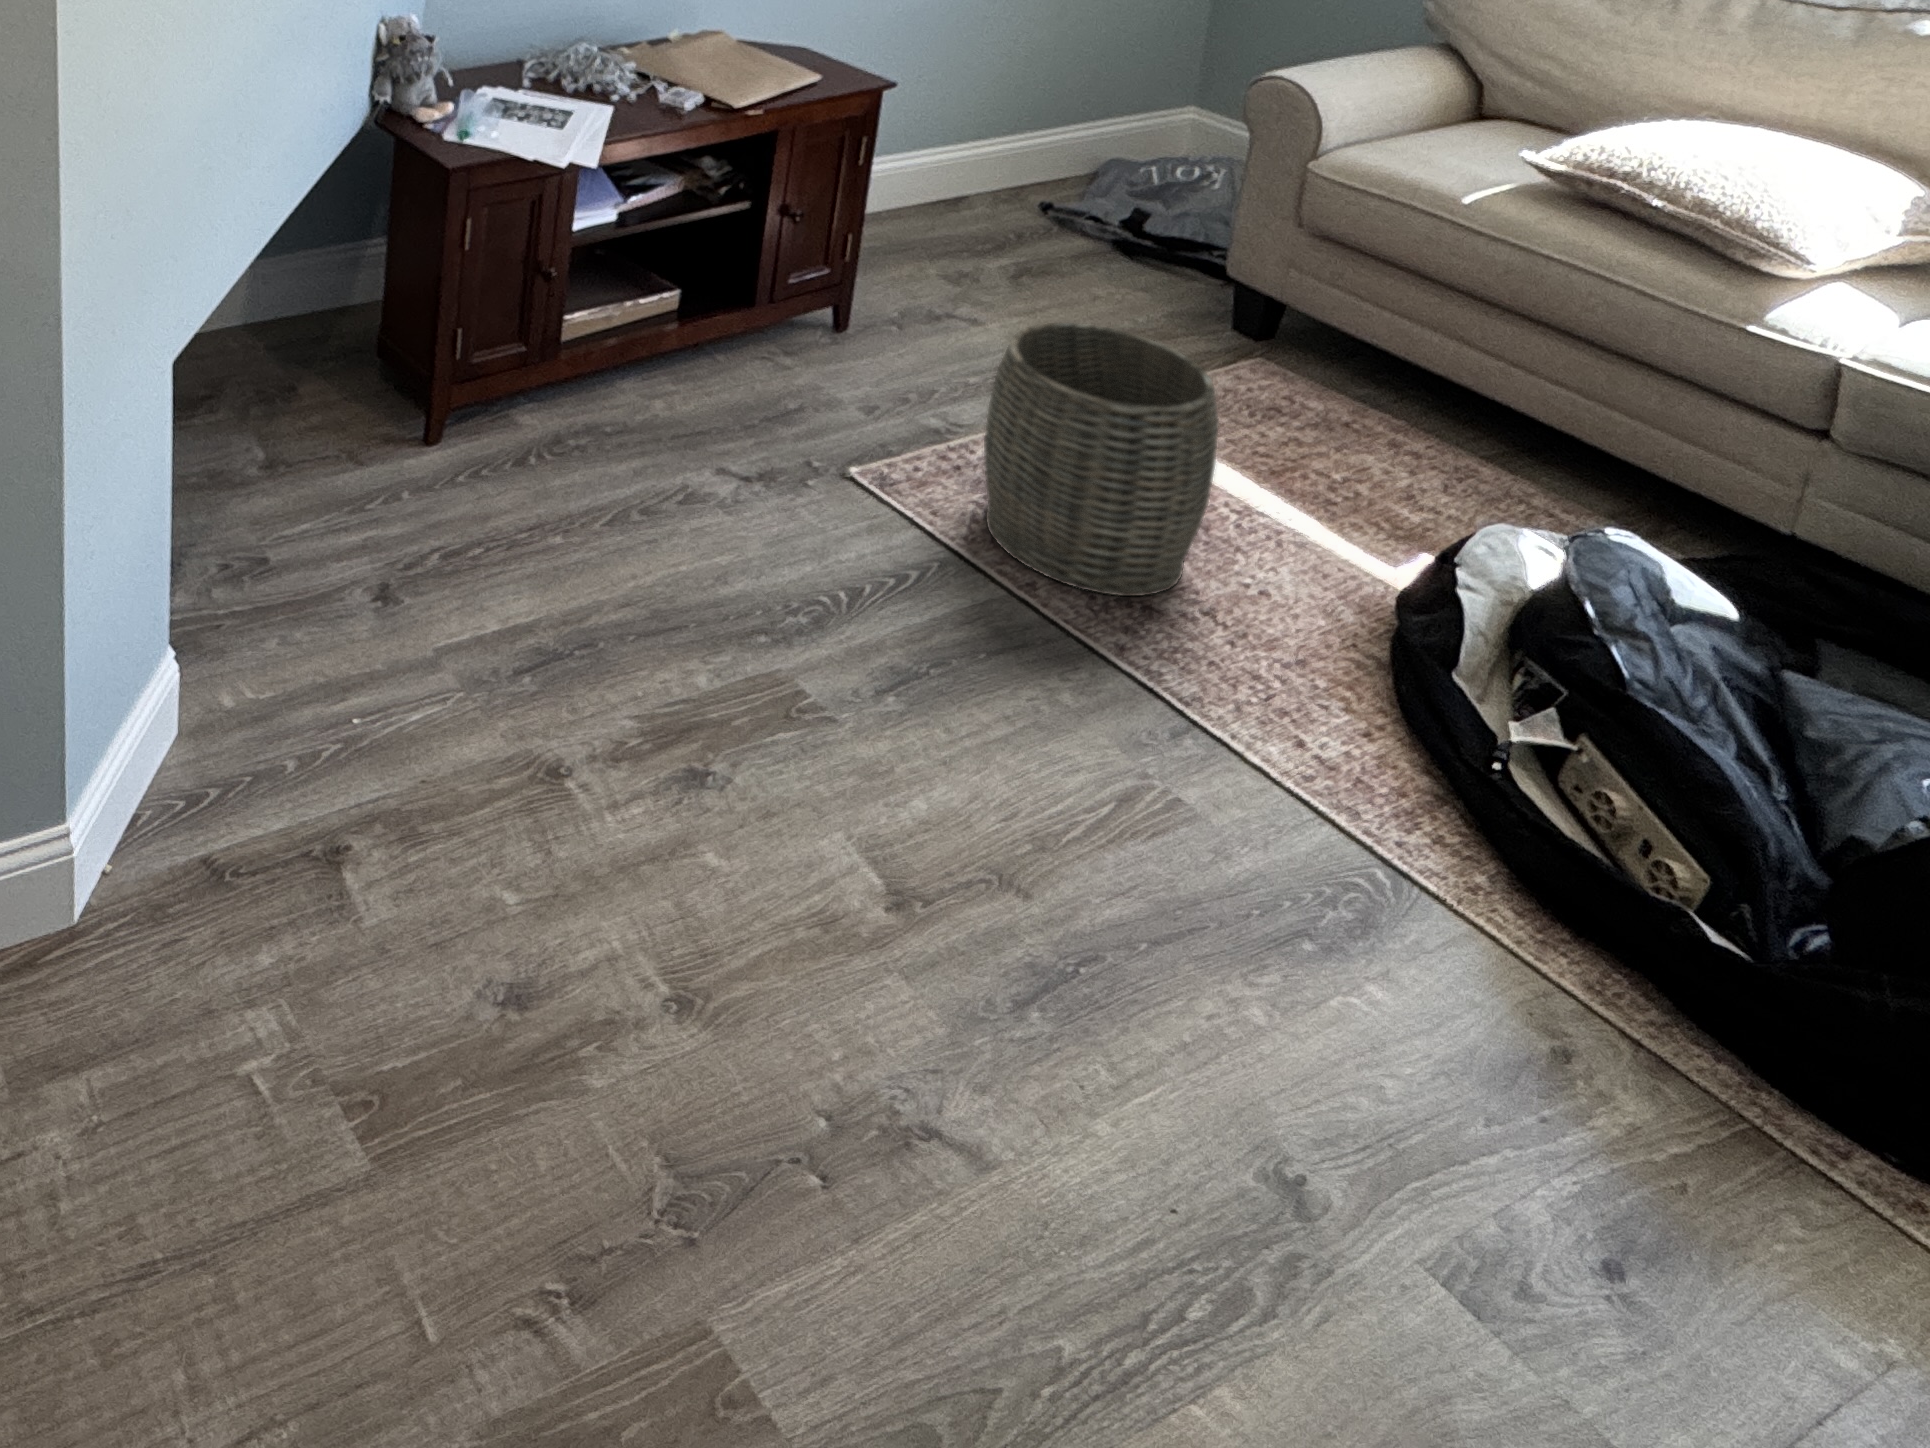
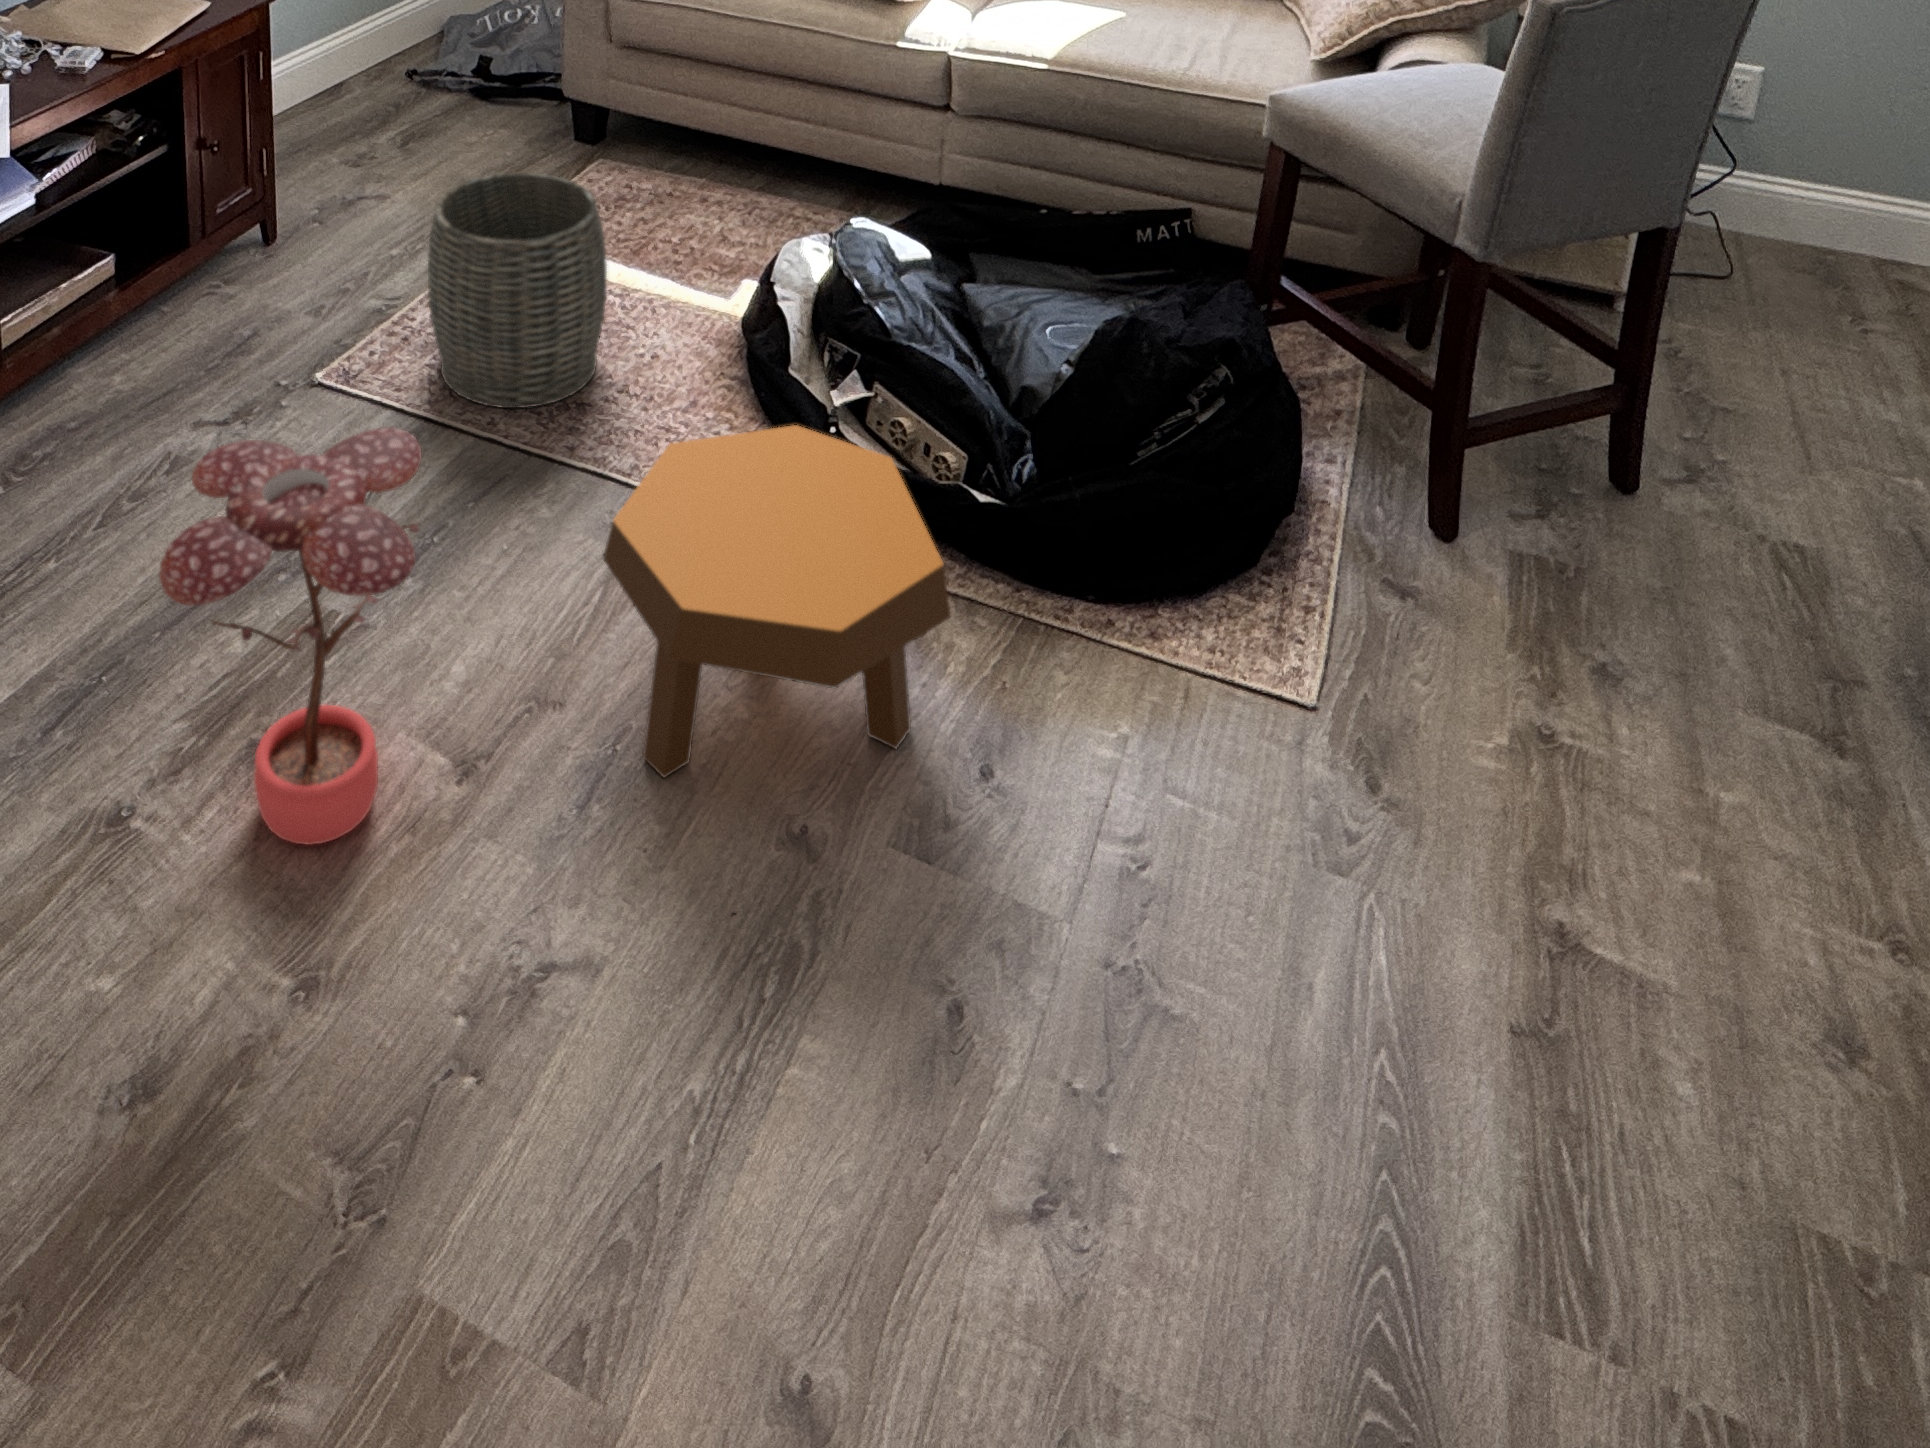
potted plant: none [623,474,909,893] -> present [159,427,421,845]
footstool: none [1105,673,1592,1167] -> present [603,425,950,777]

